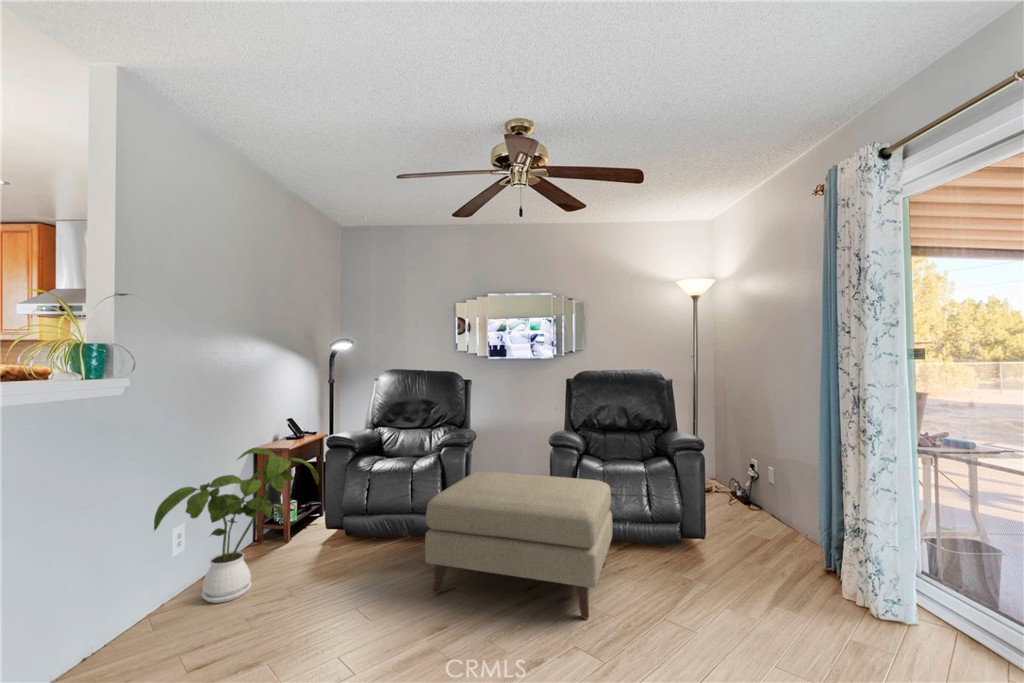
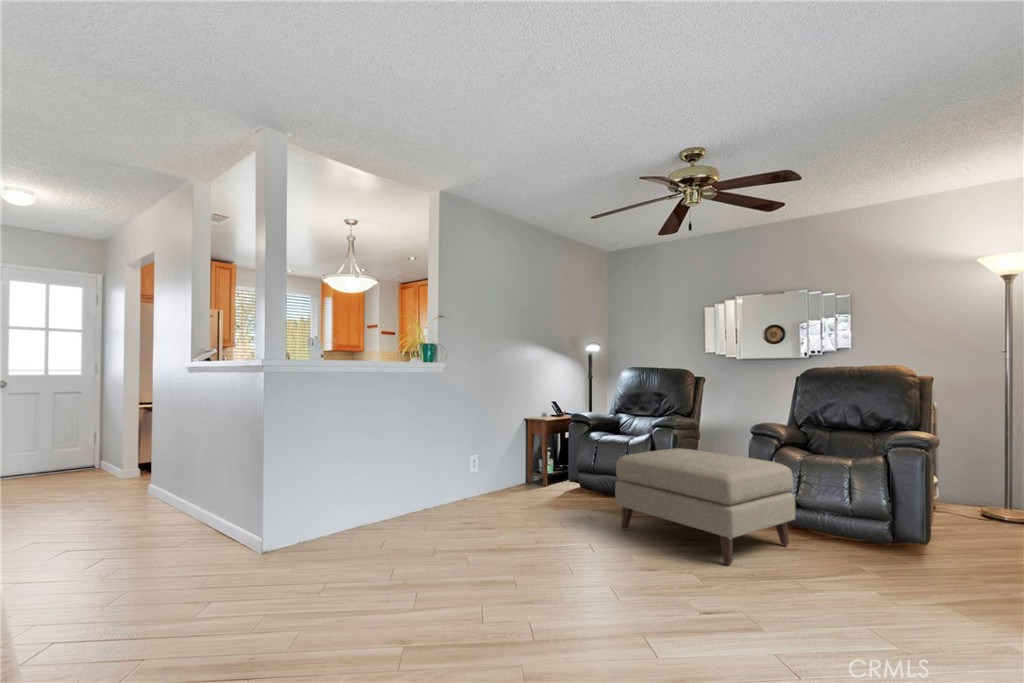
house plant: present [154,448,319,603] -> none [458,411,551,507]

